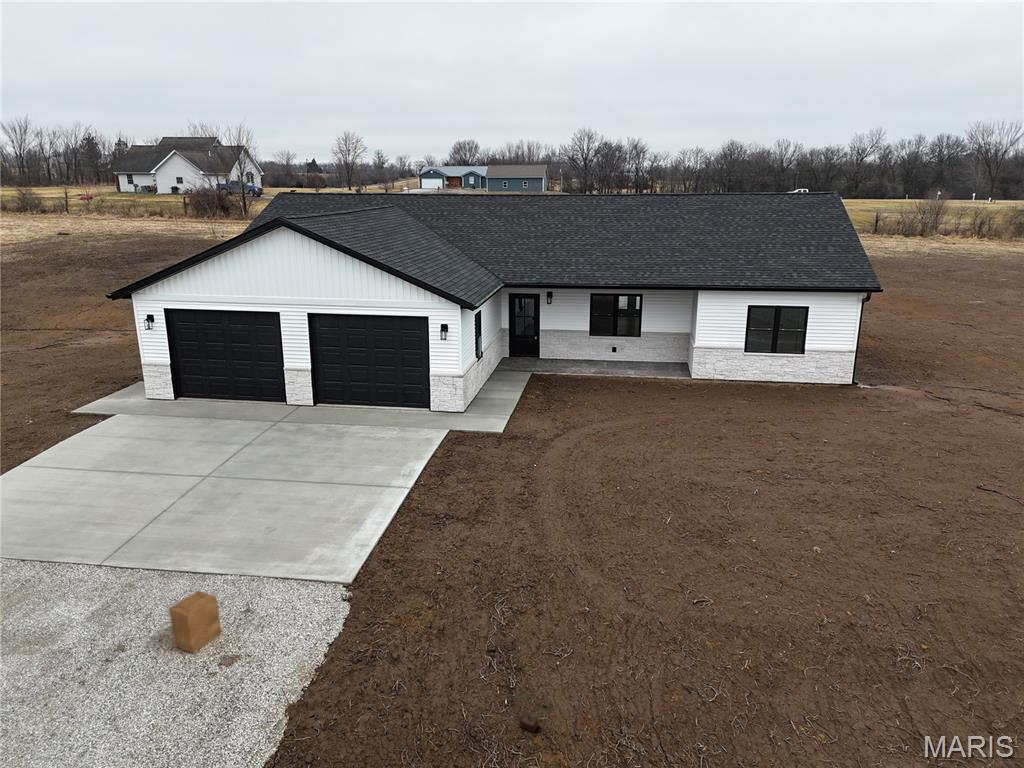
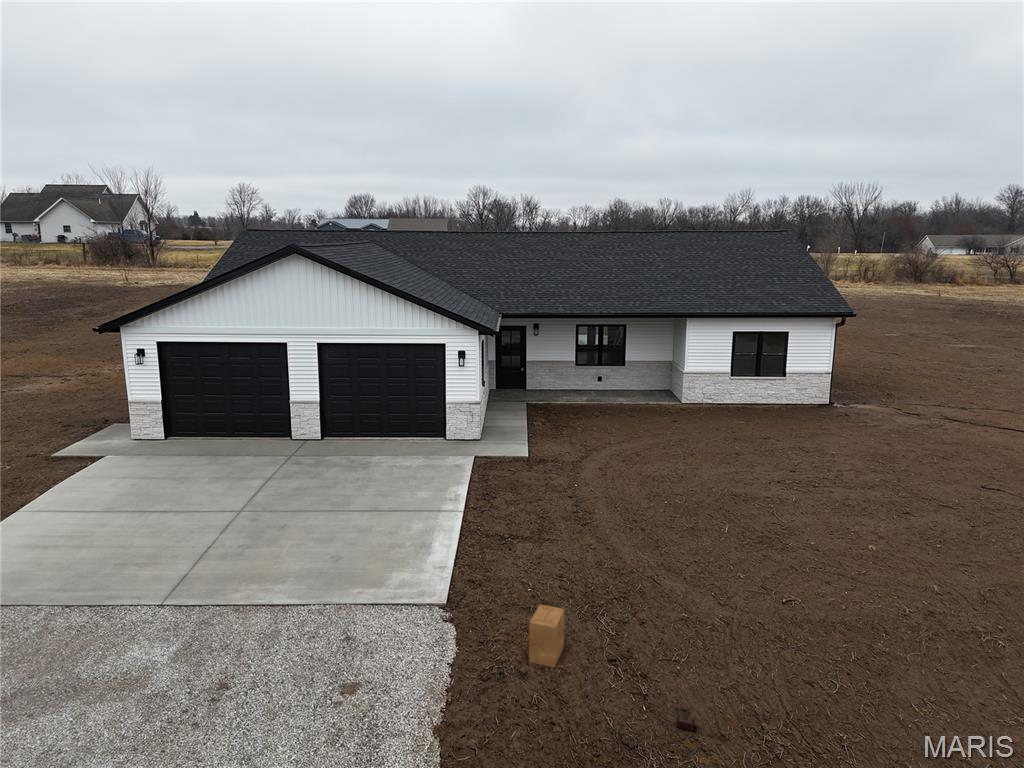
cardboard box: present [169,591,222,653] -> present [529,605,565,667]

